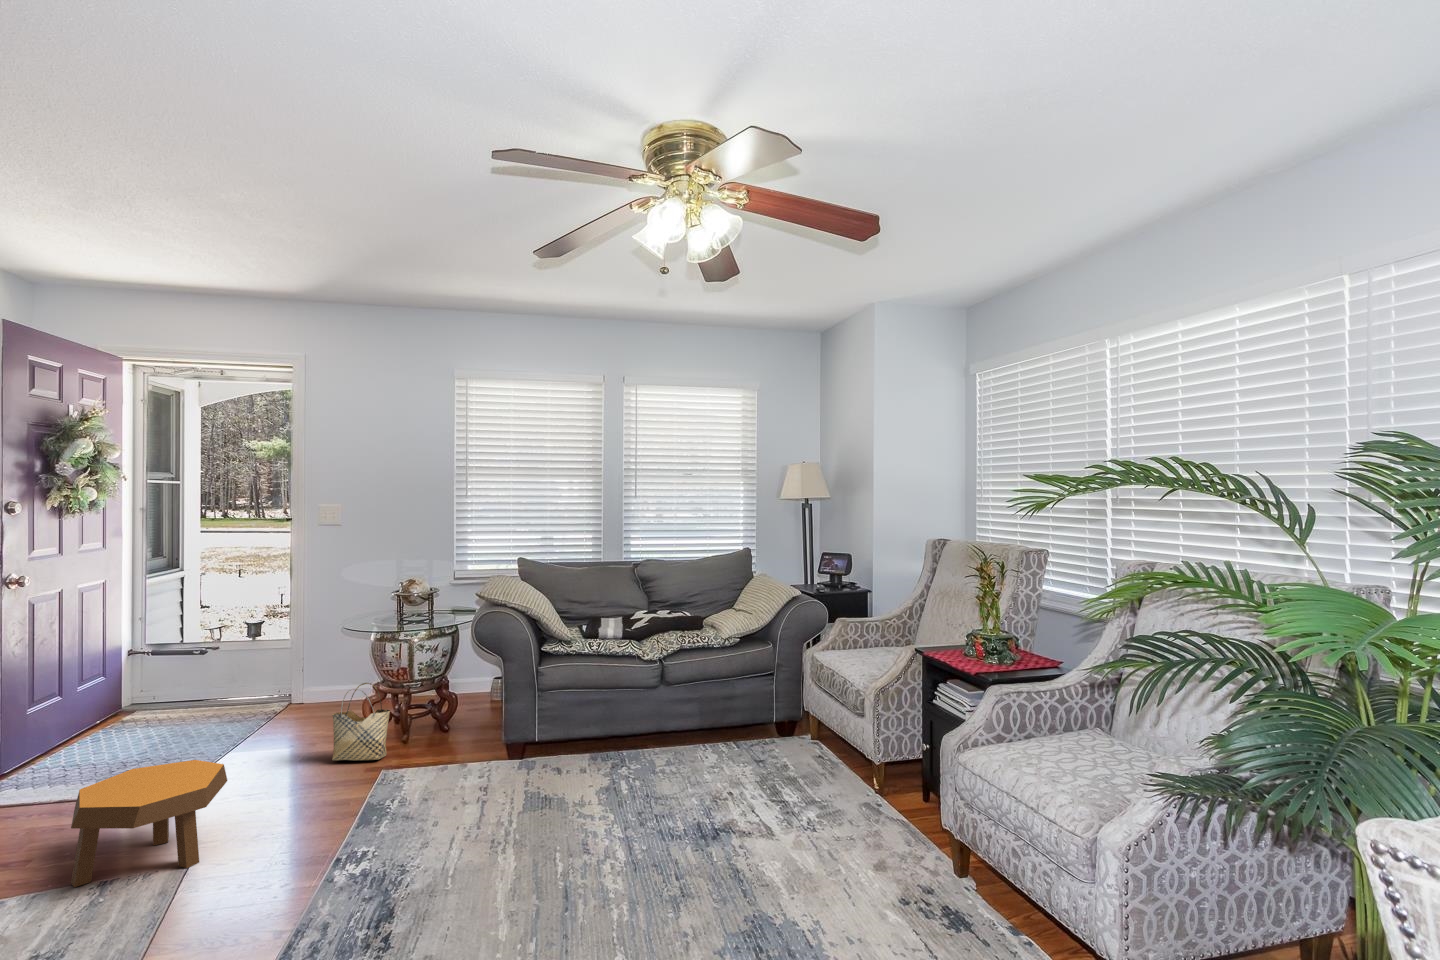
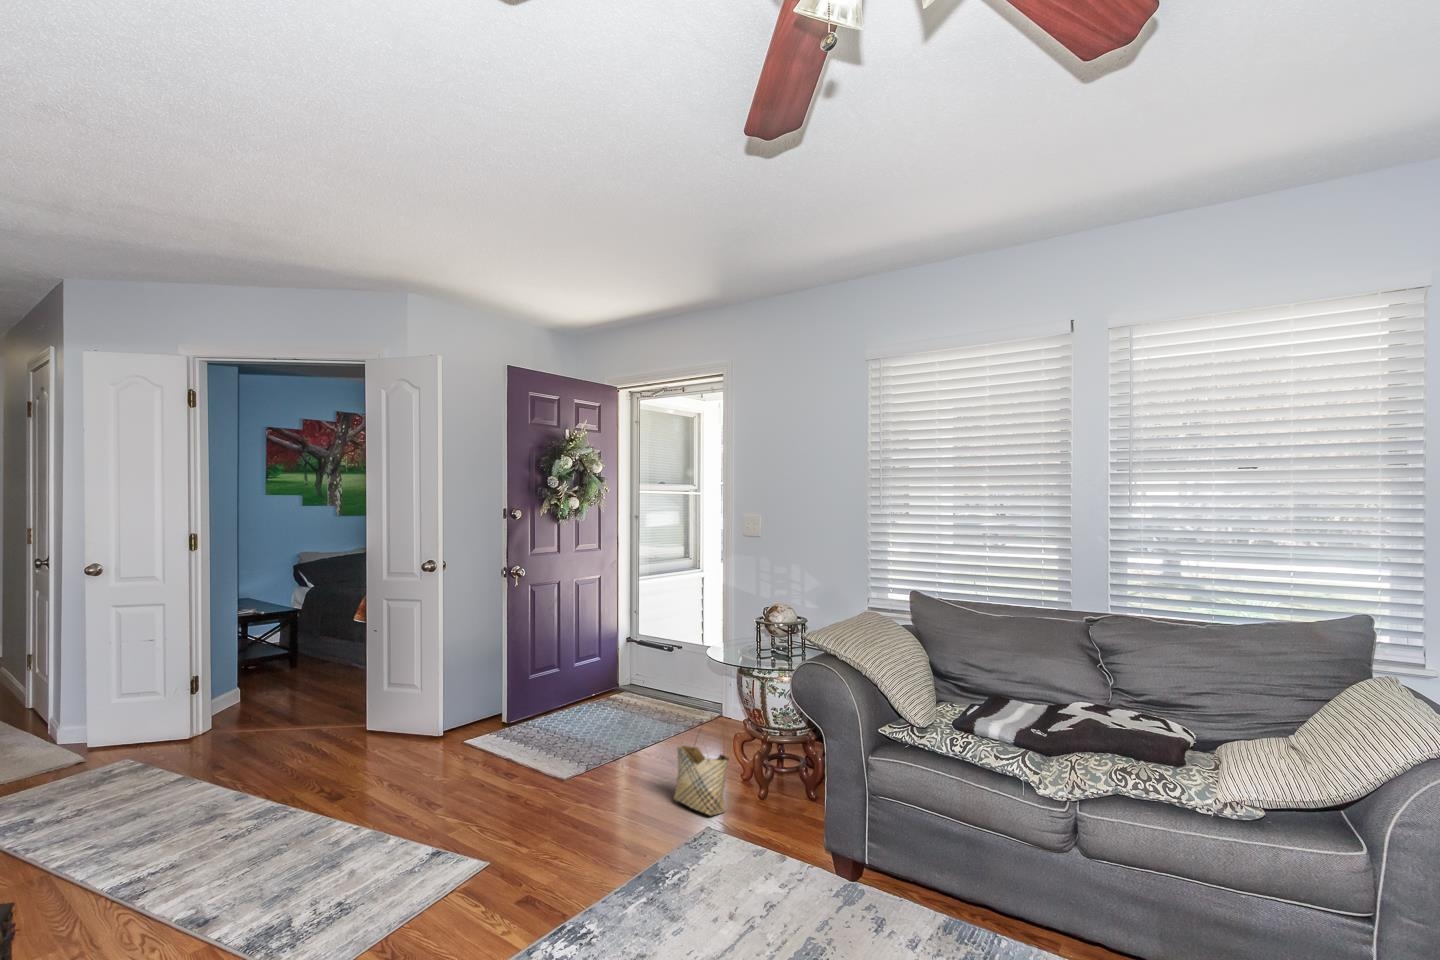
footstool: present [71,760,227,887] -> none [377,760,515,886]

